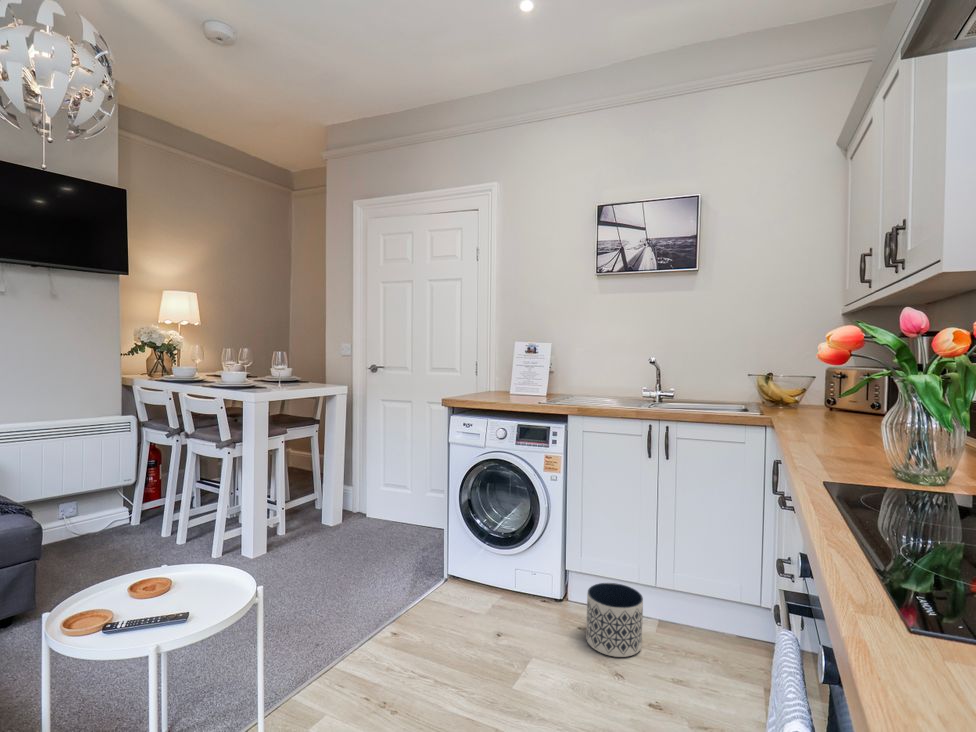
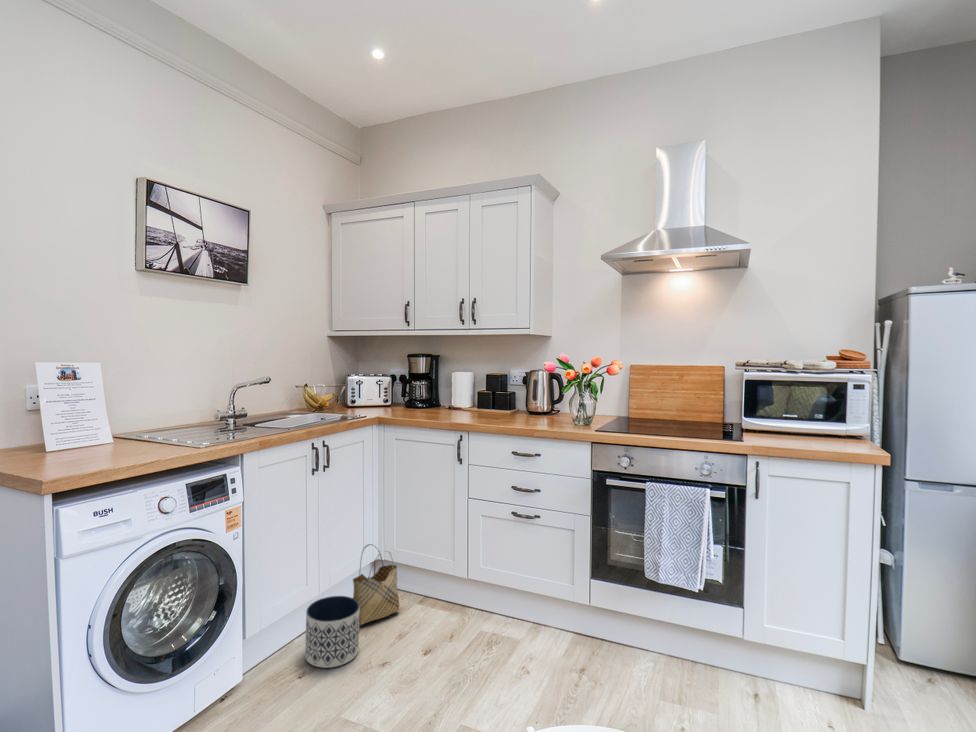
woven basket: none [670,570,740,677] -> present [353,544,399,625]

